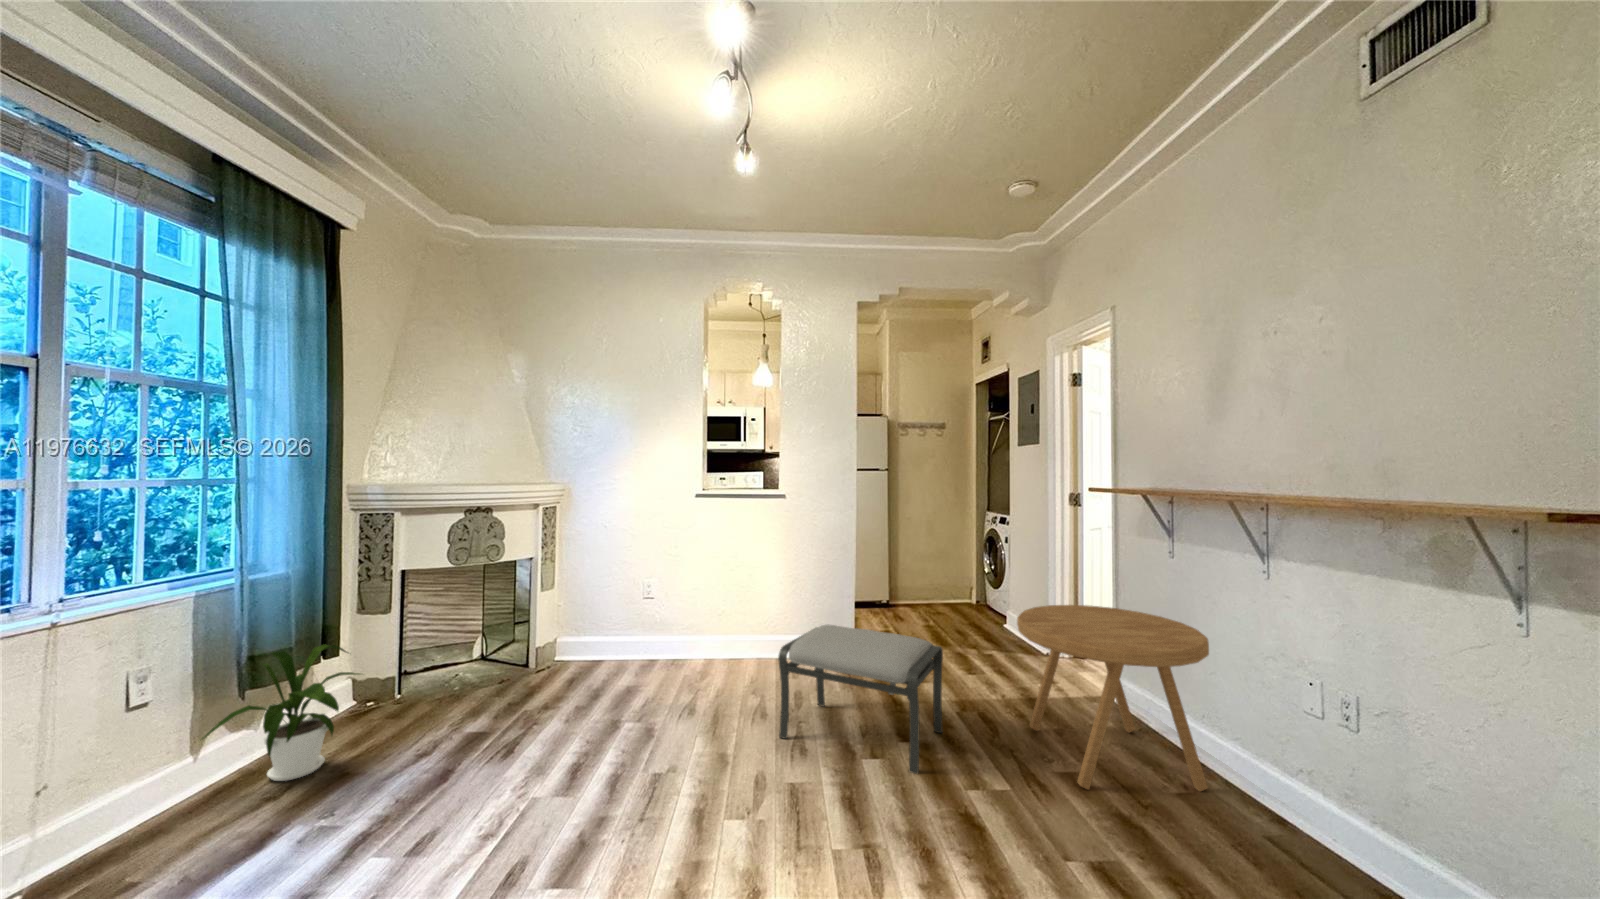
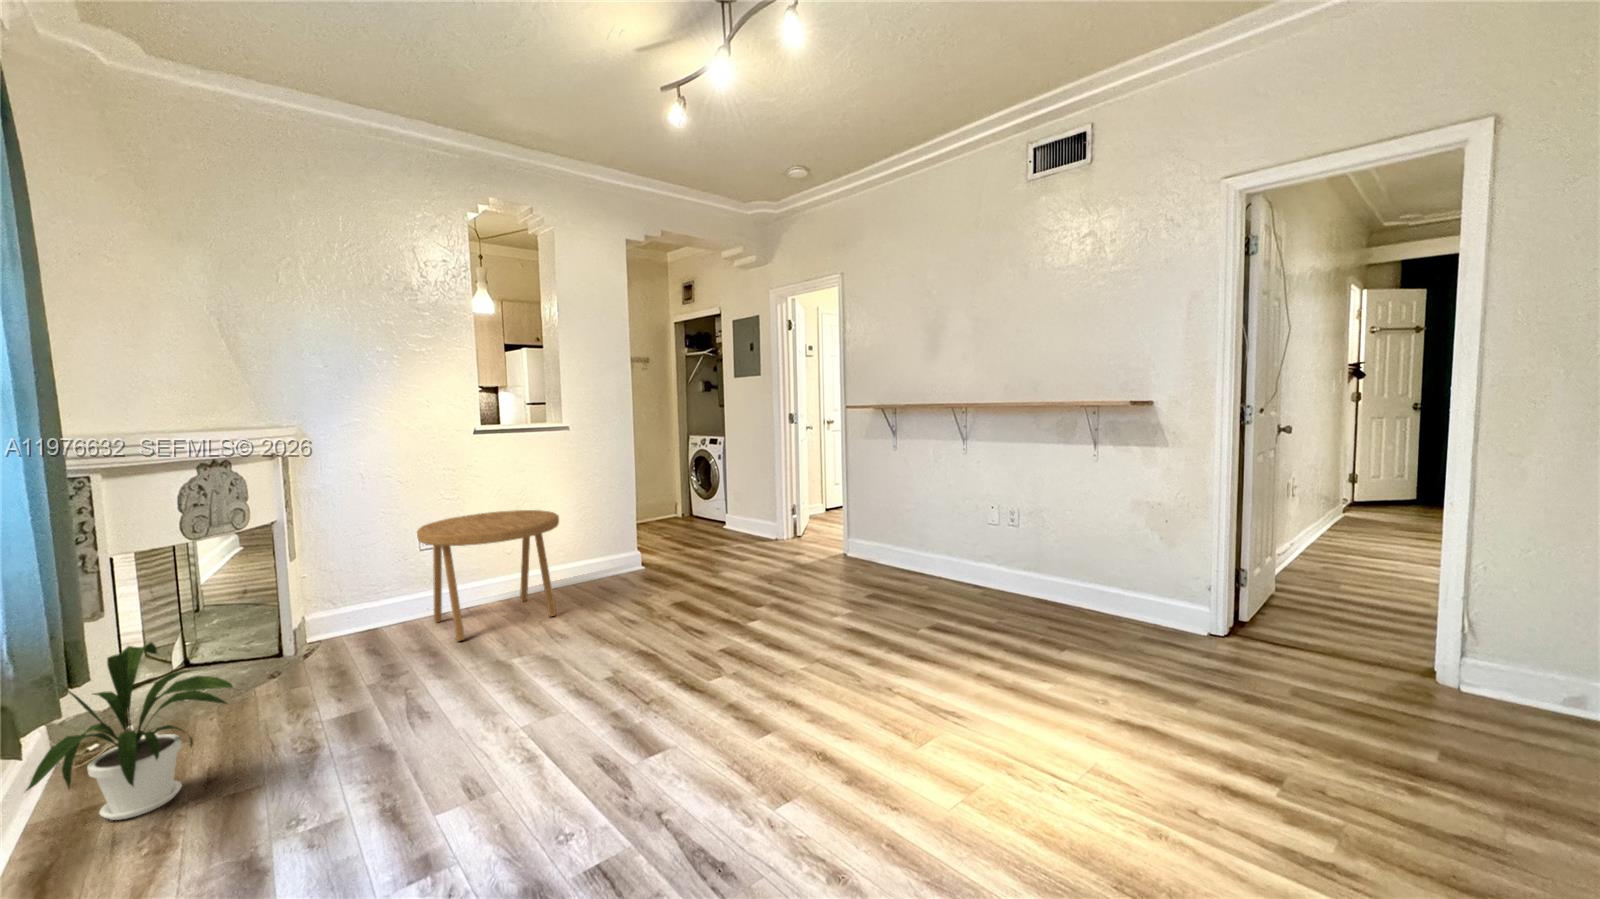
side table: present [1017,605,1209,792] -> present [417,510,559,641]
ottoman: present [778,625,943,774] -> none [655,521,774,618]

